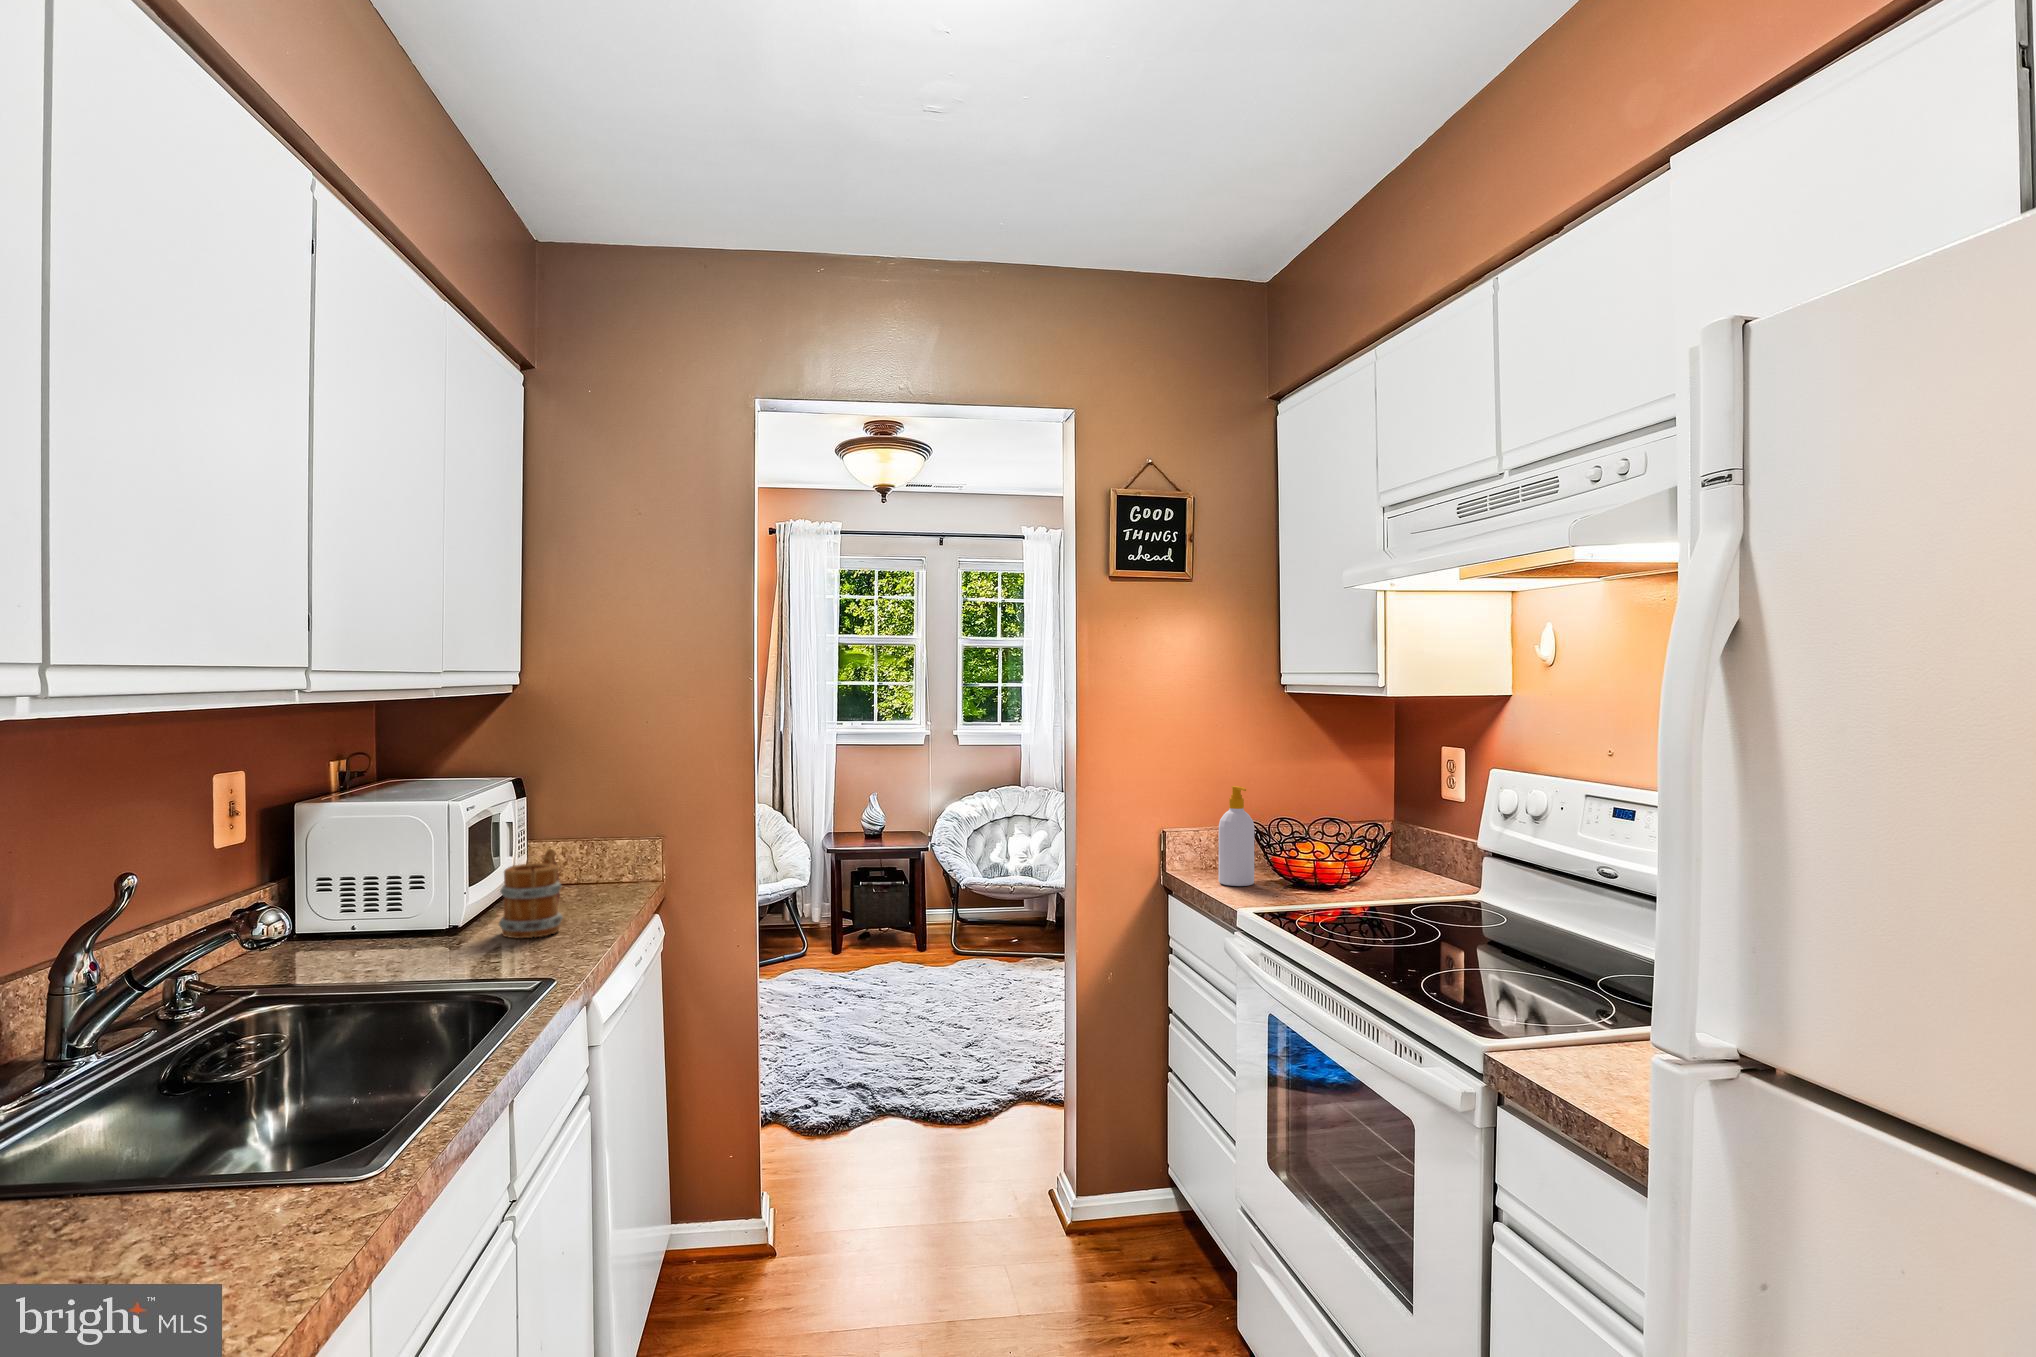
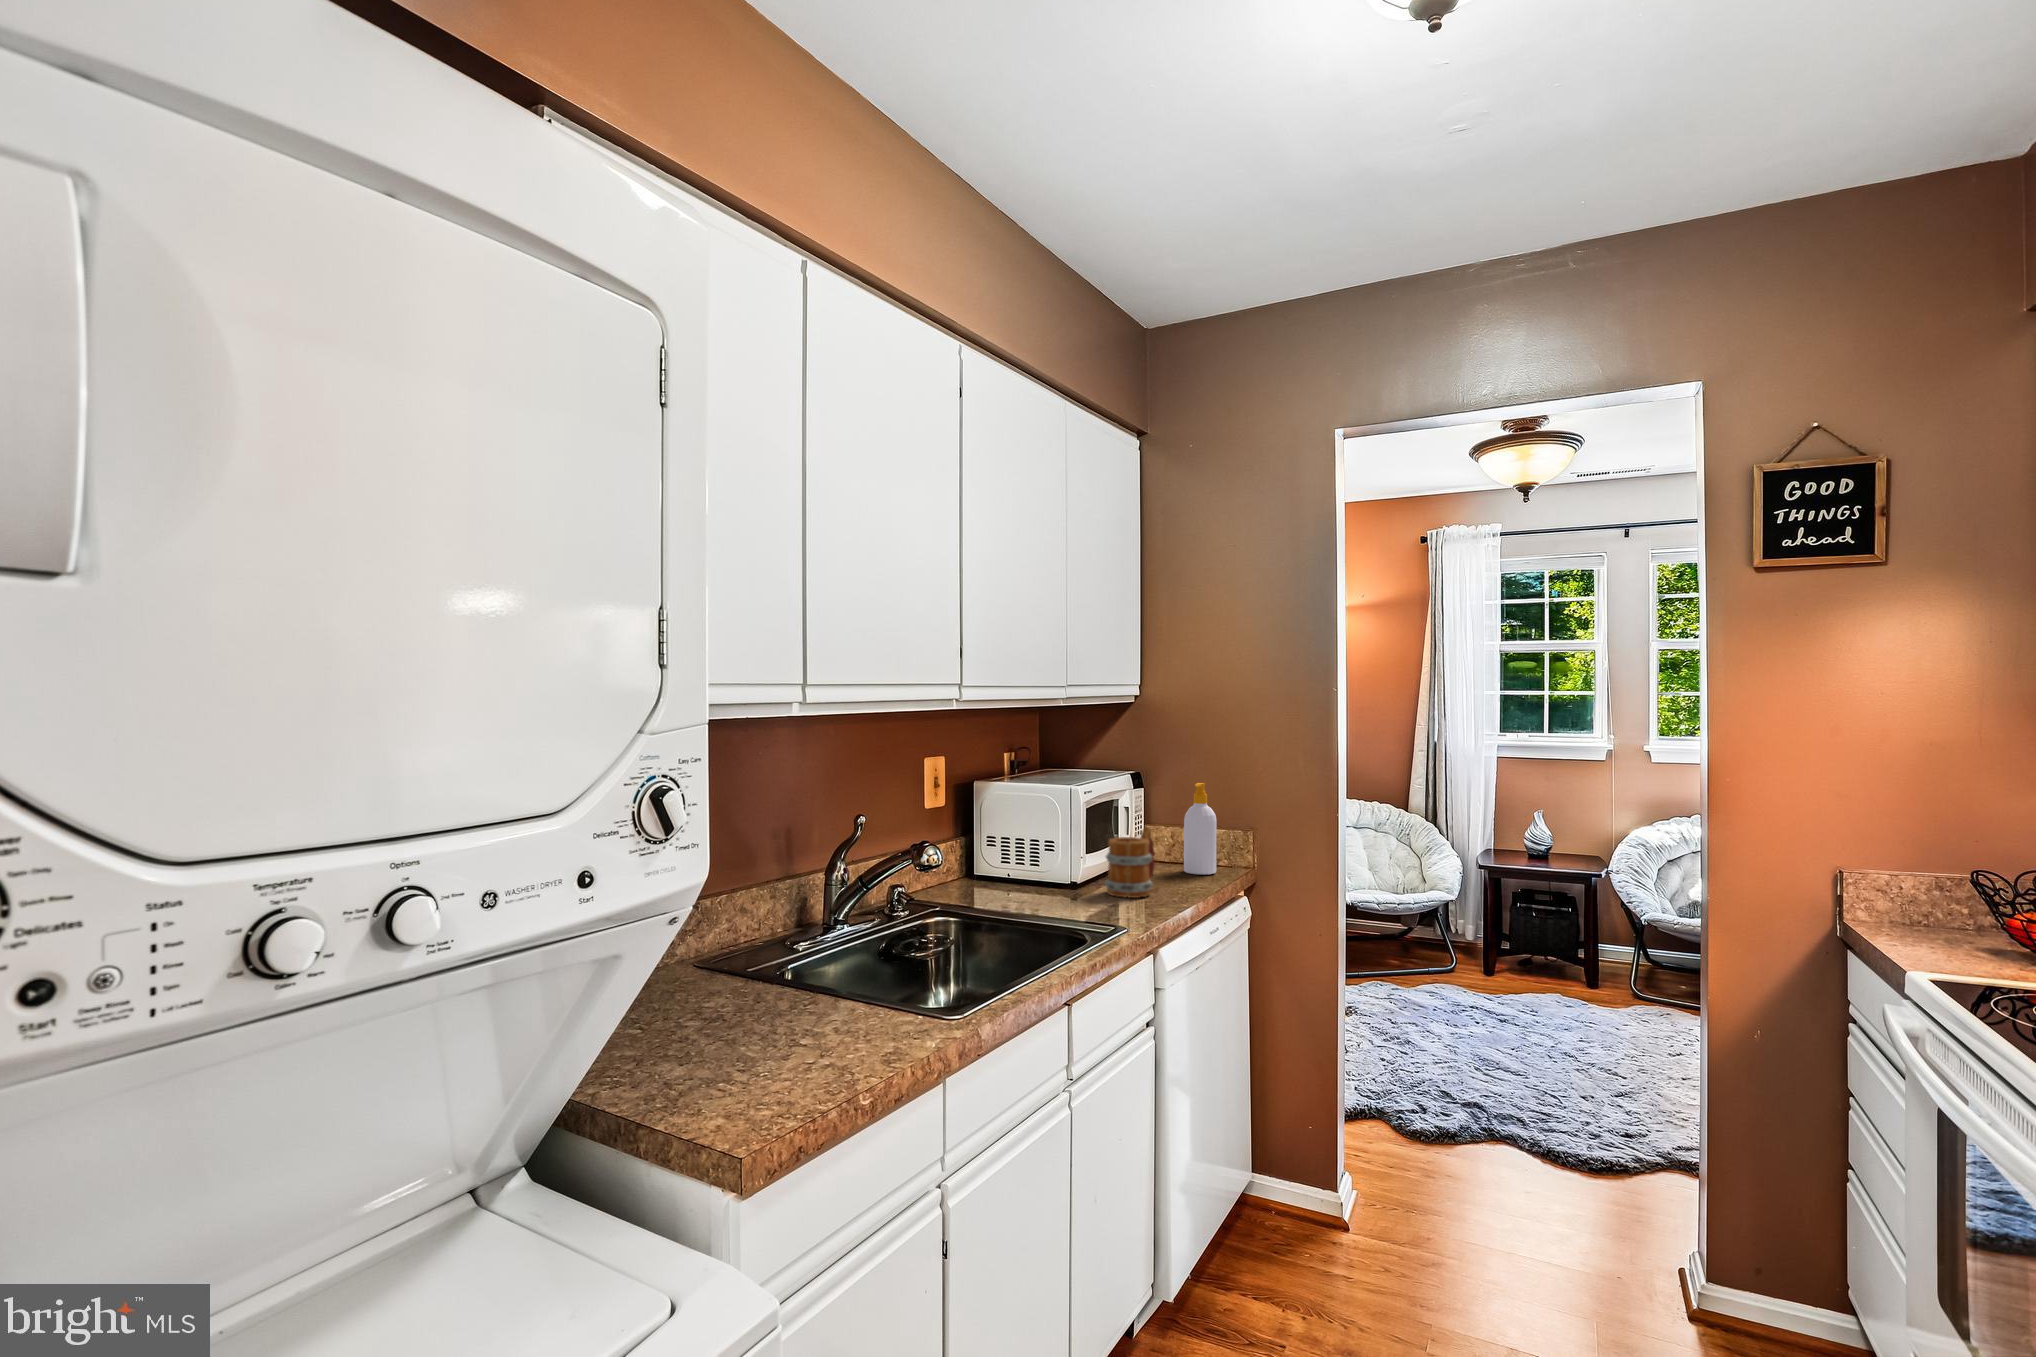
soap bottle: present [1218,786,1254,886] -> present [1184,783,1217,875]

